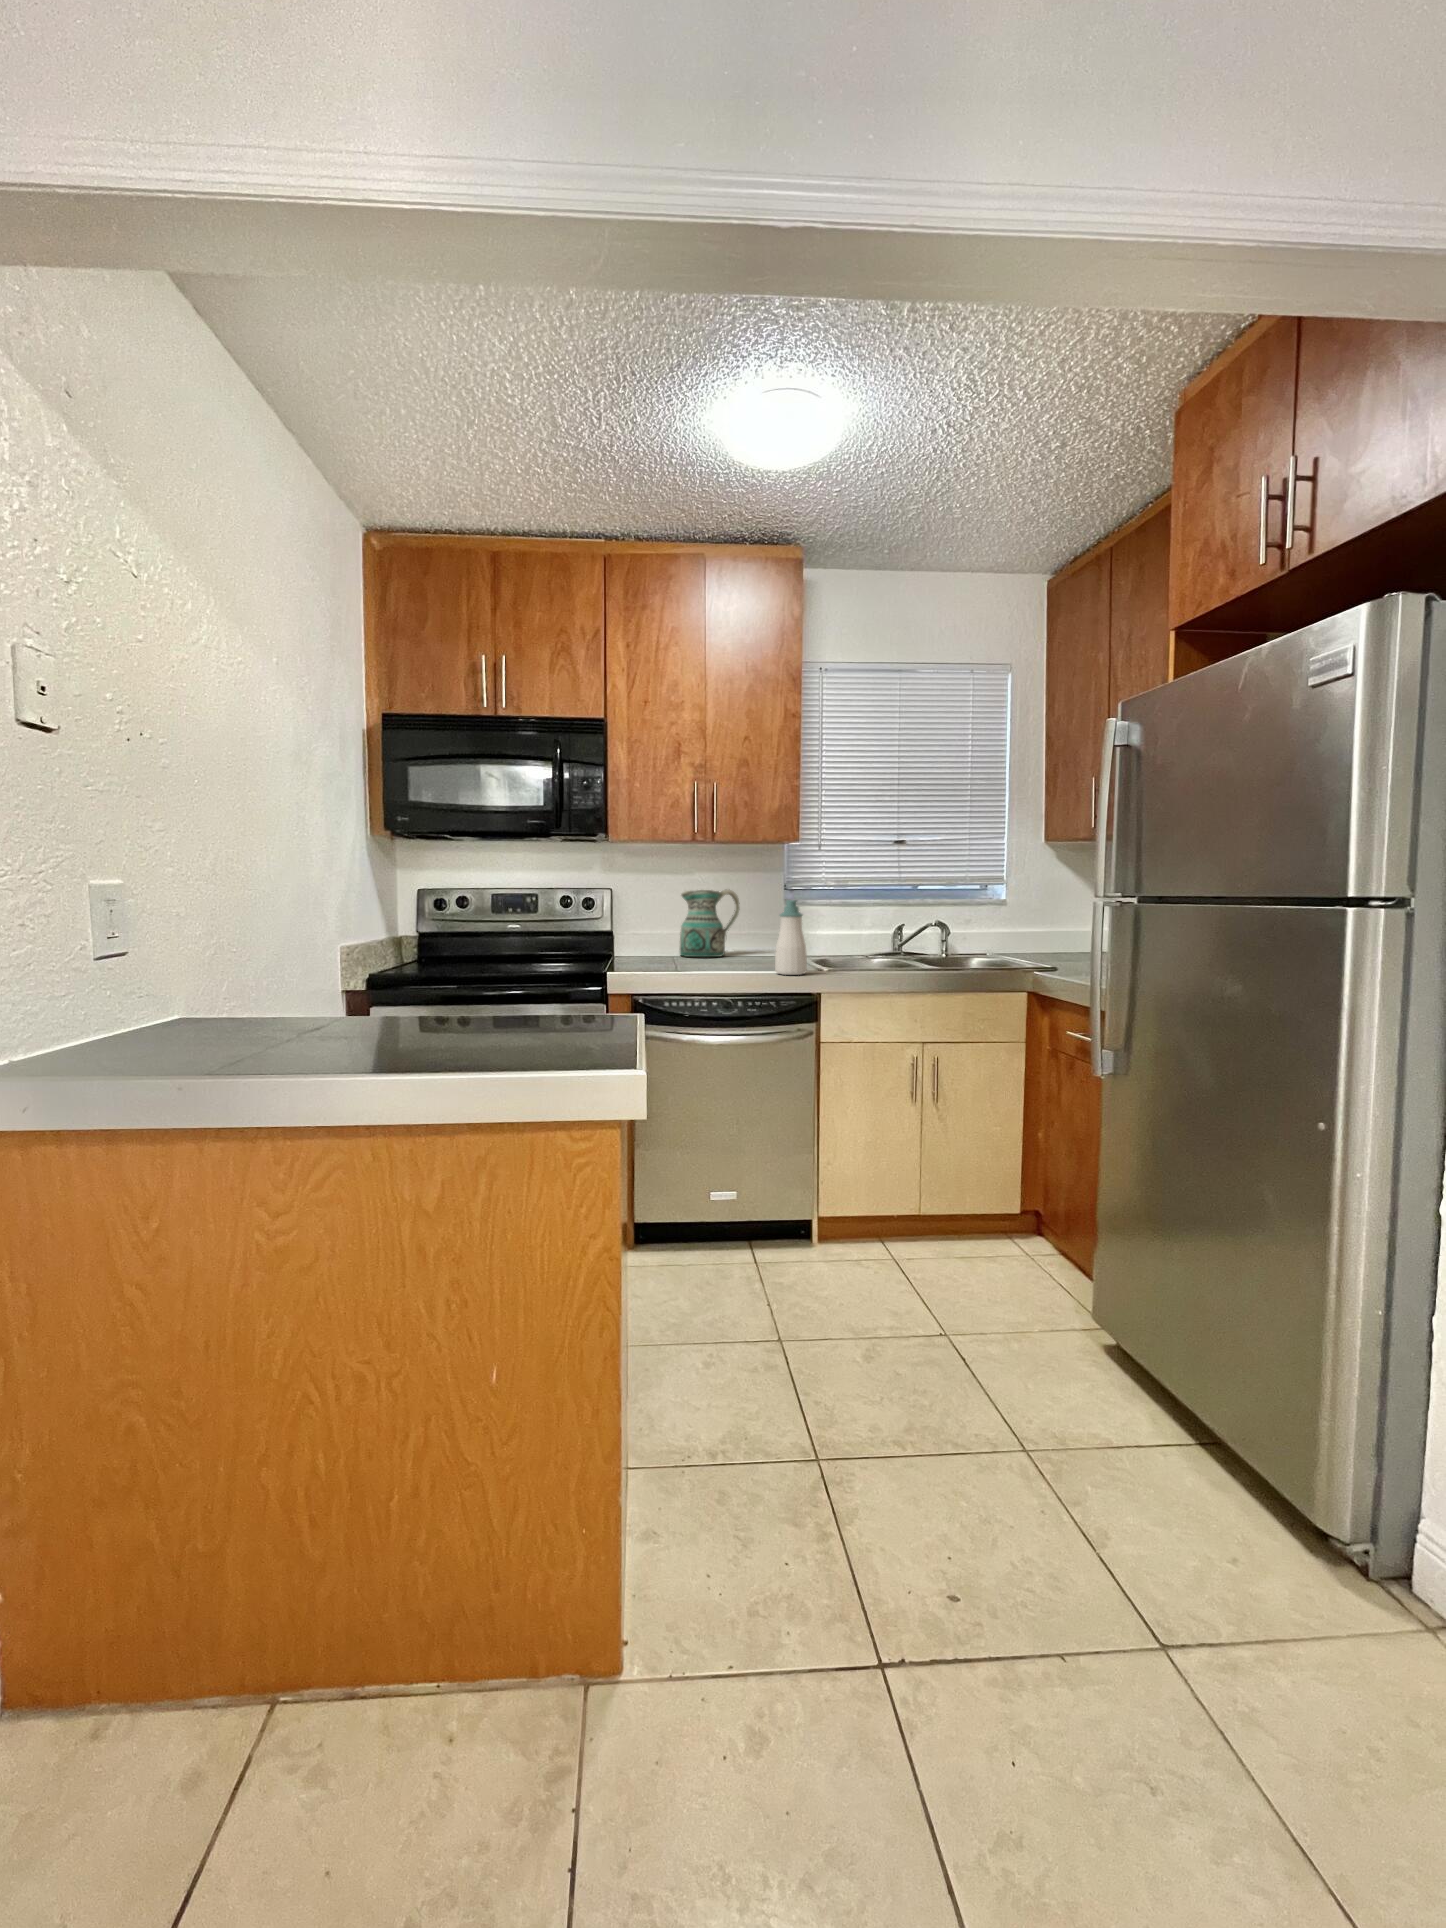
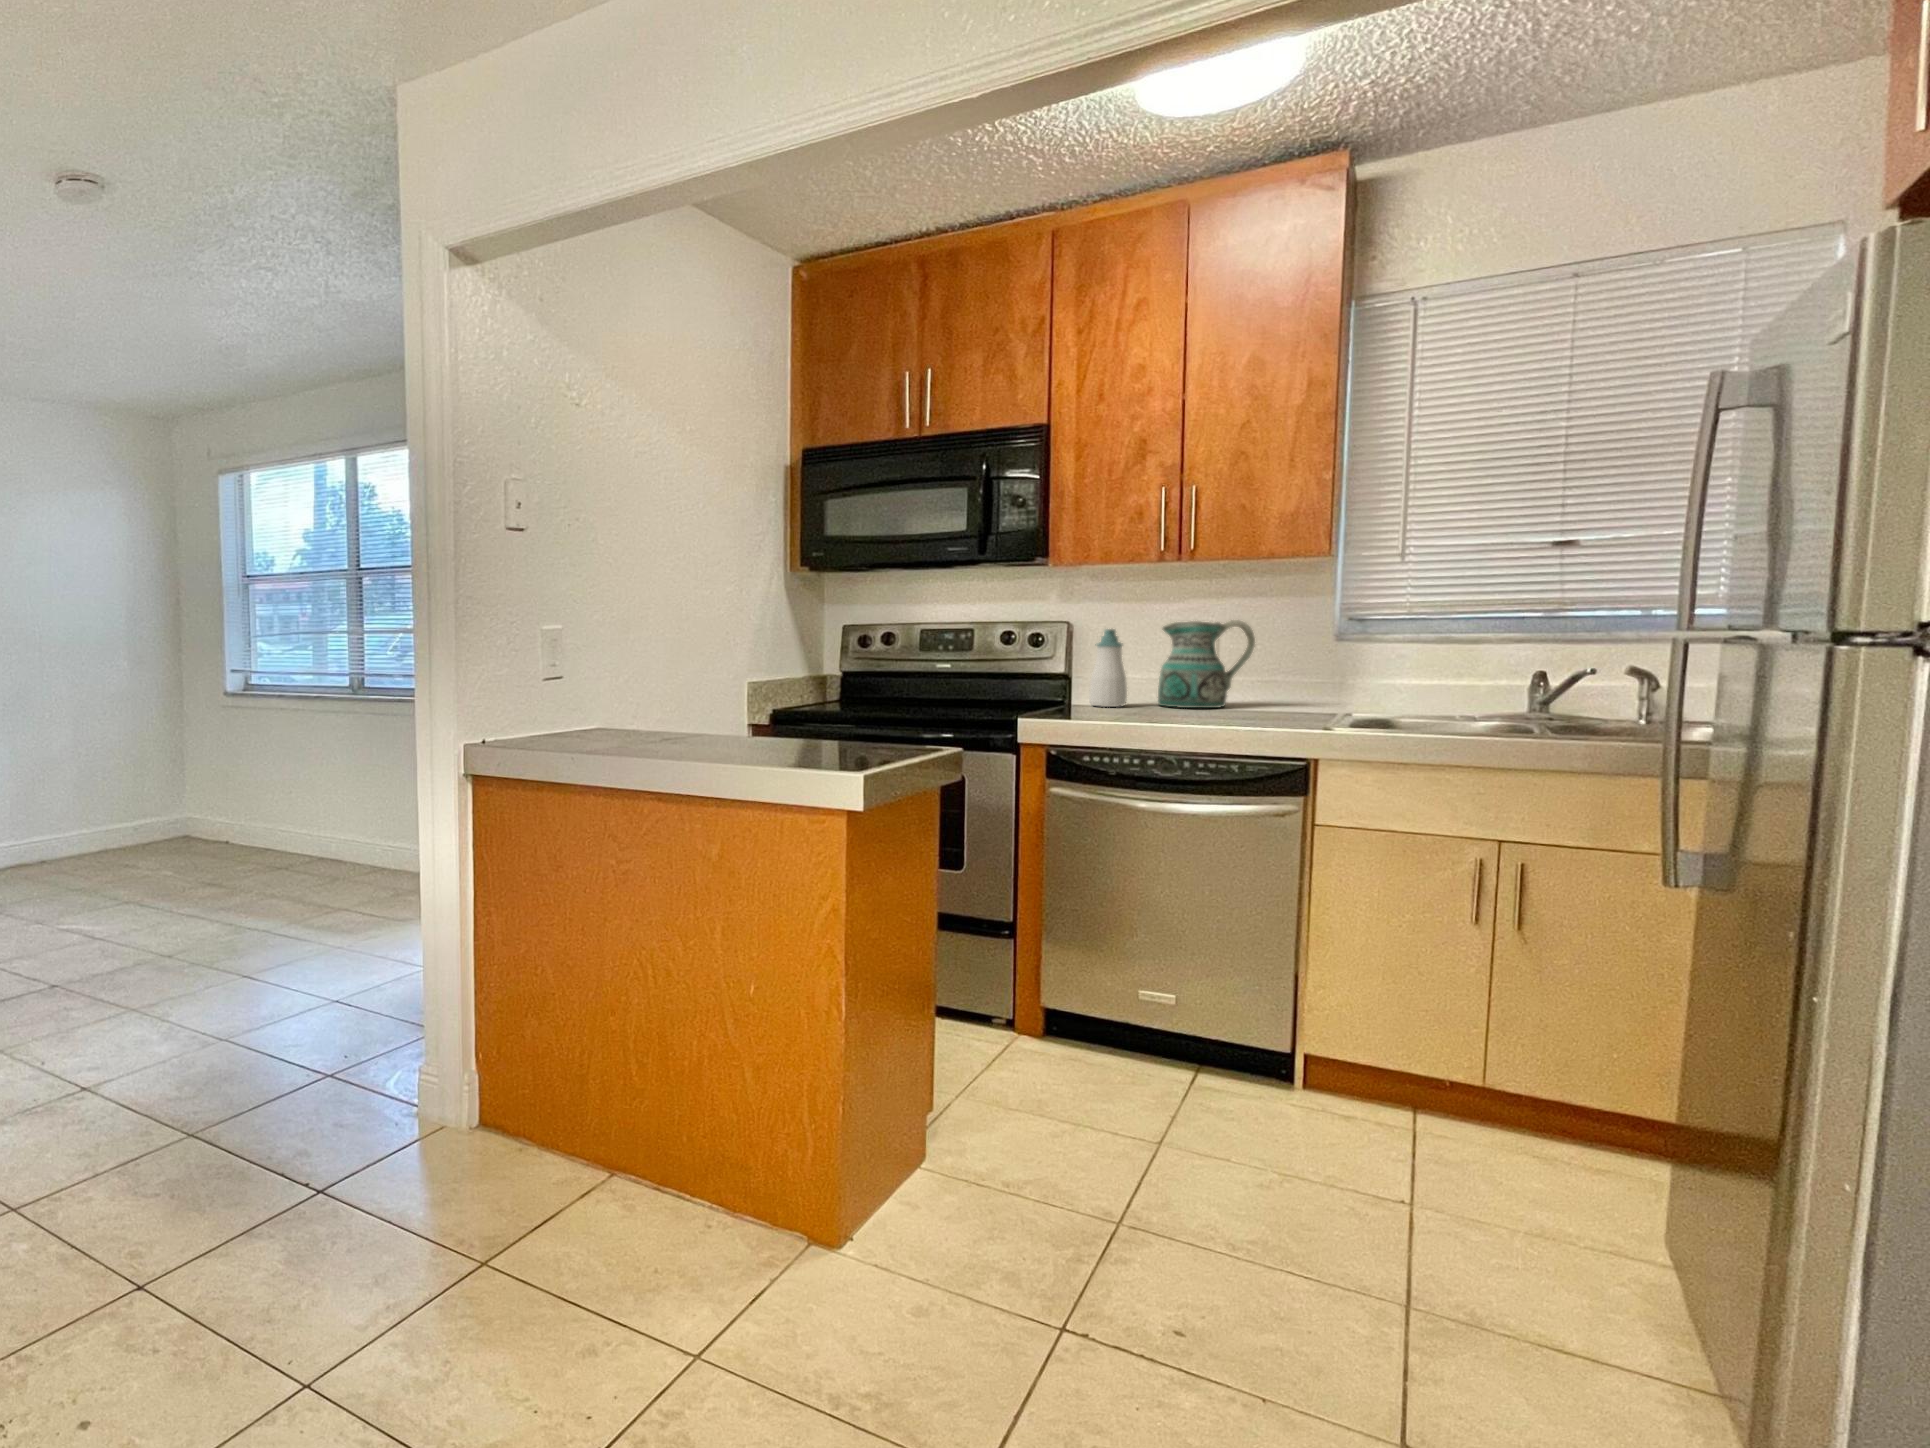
soap bottle: present [775,900,807,975] -> present [1089,629,1127,707]

